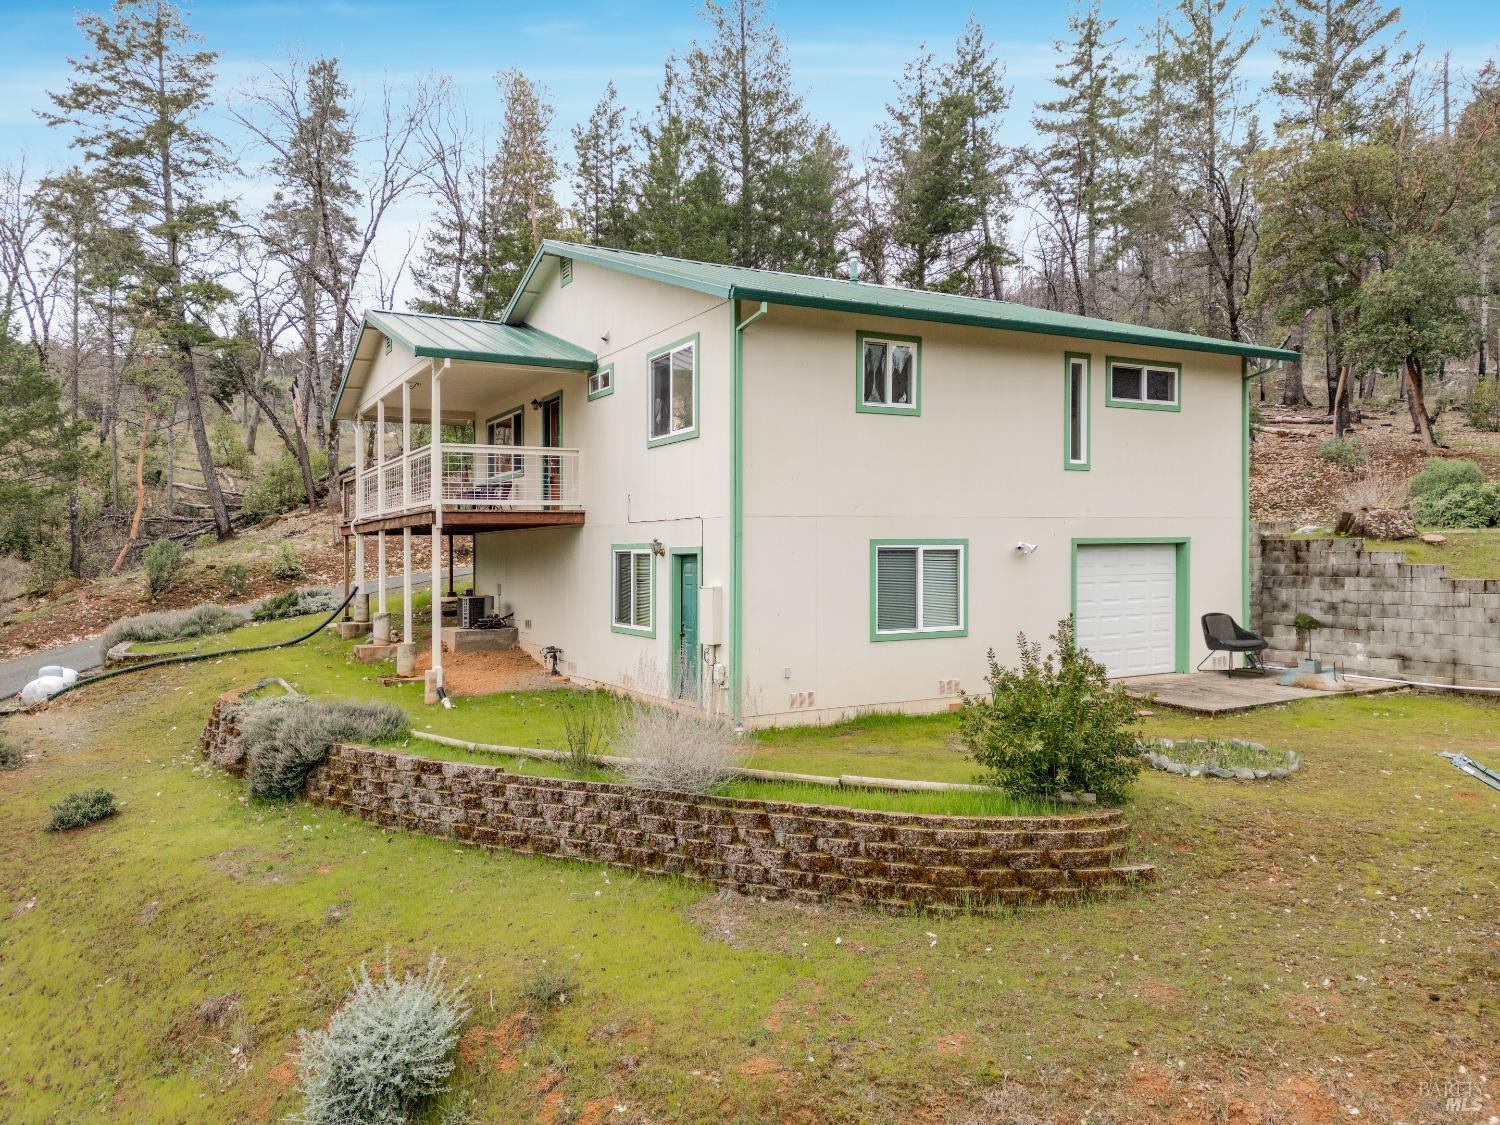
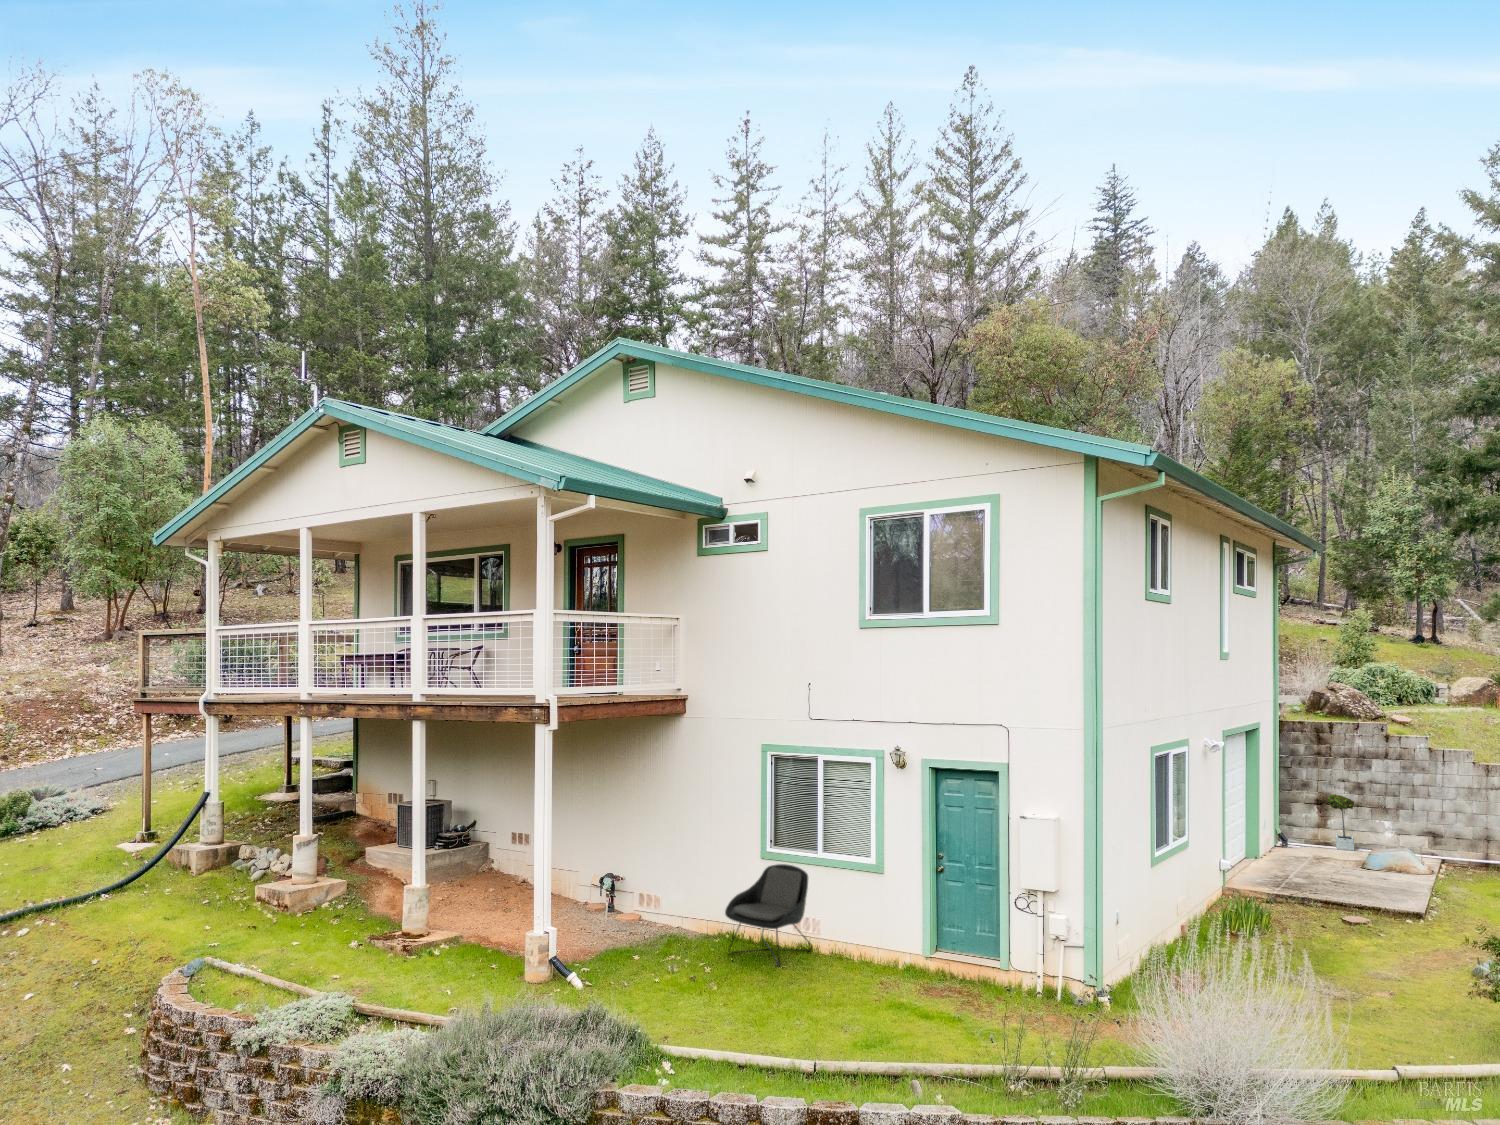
lounge chair: present [1197,612,1268,678] -> present [725,864,812,966]

